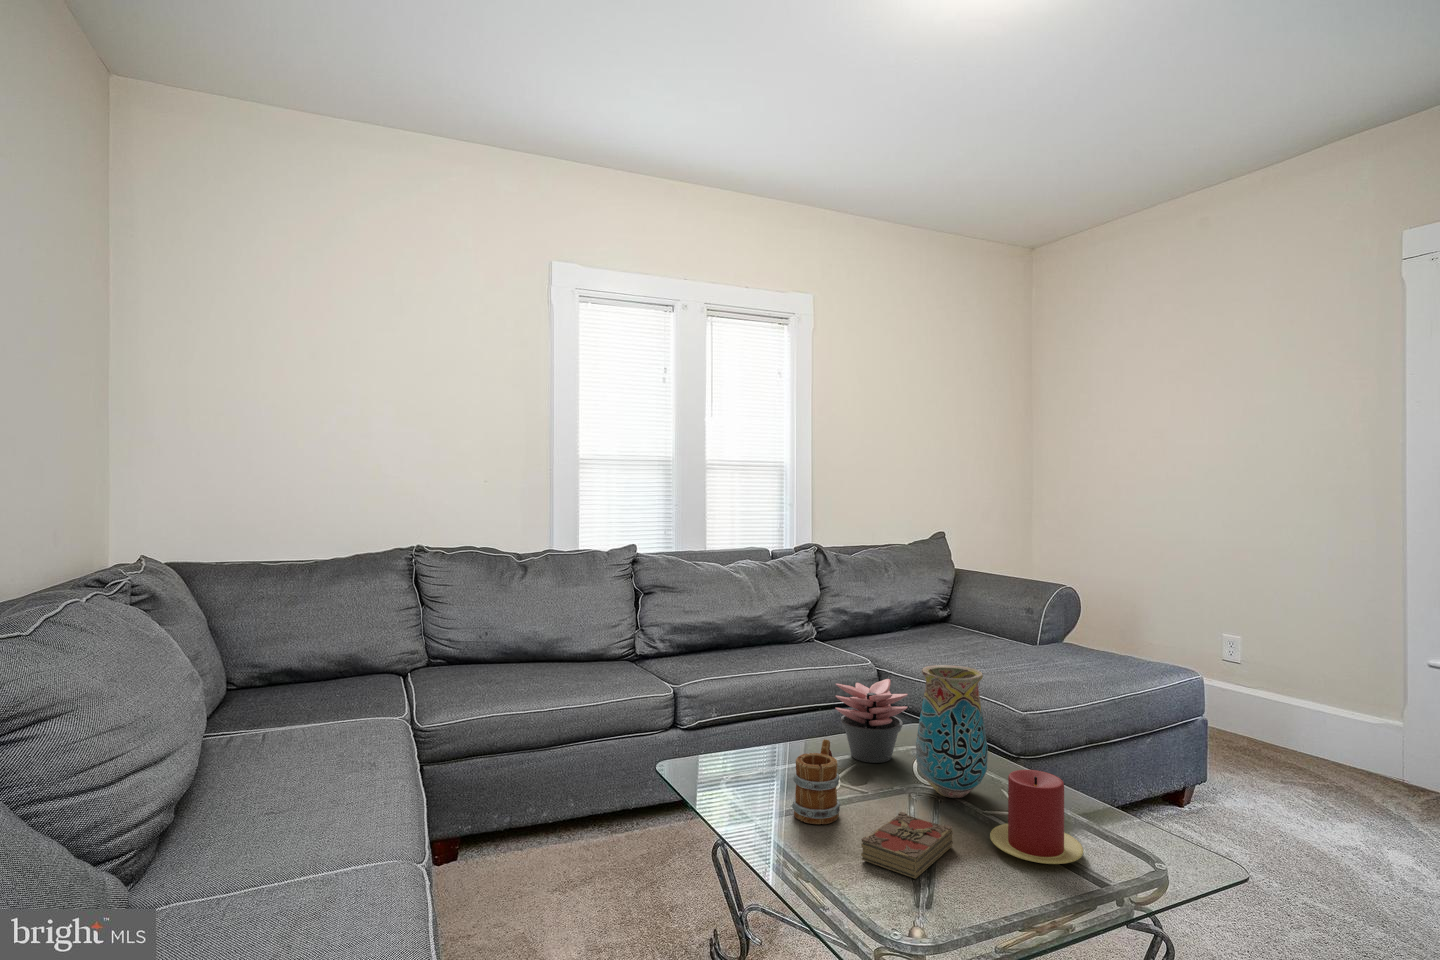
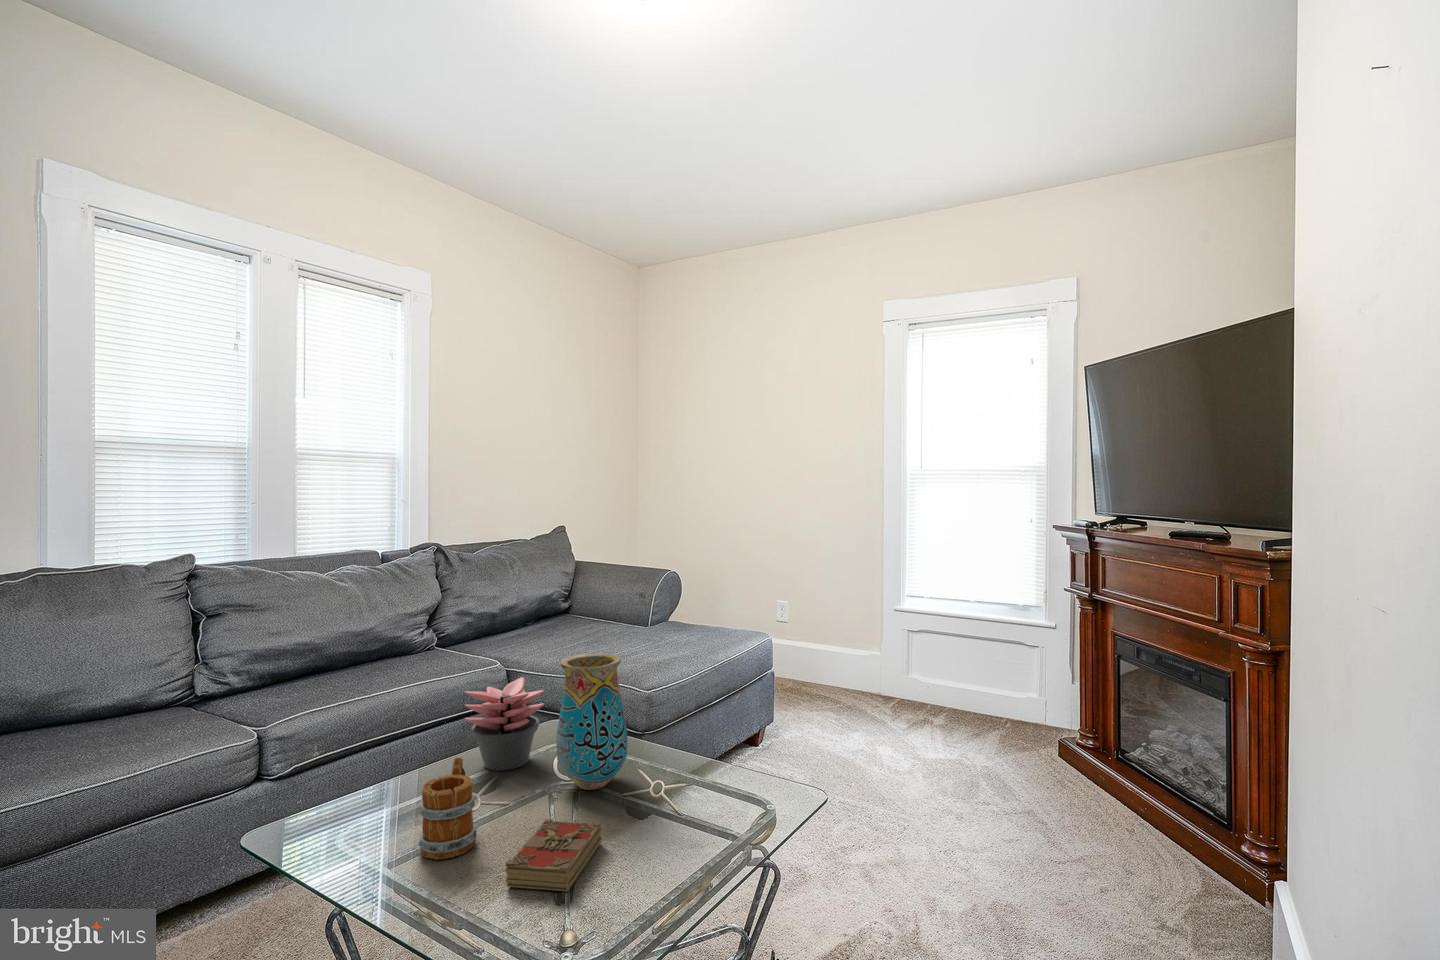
candle: present [990,770,1083,864] -> none [637,745,722,838]

